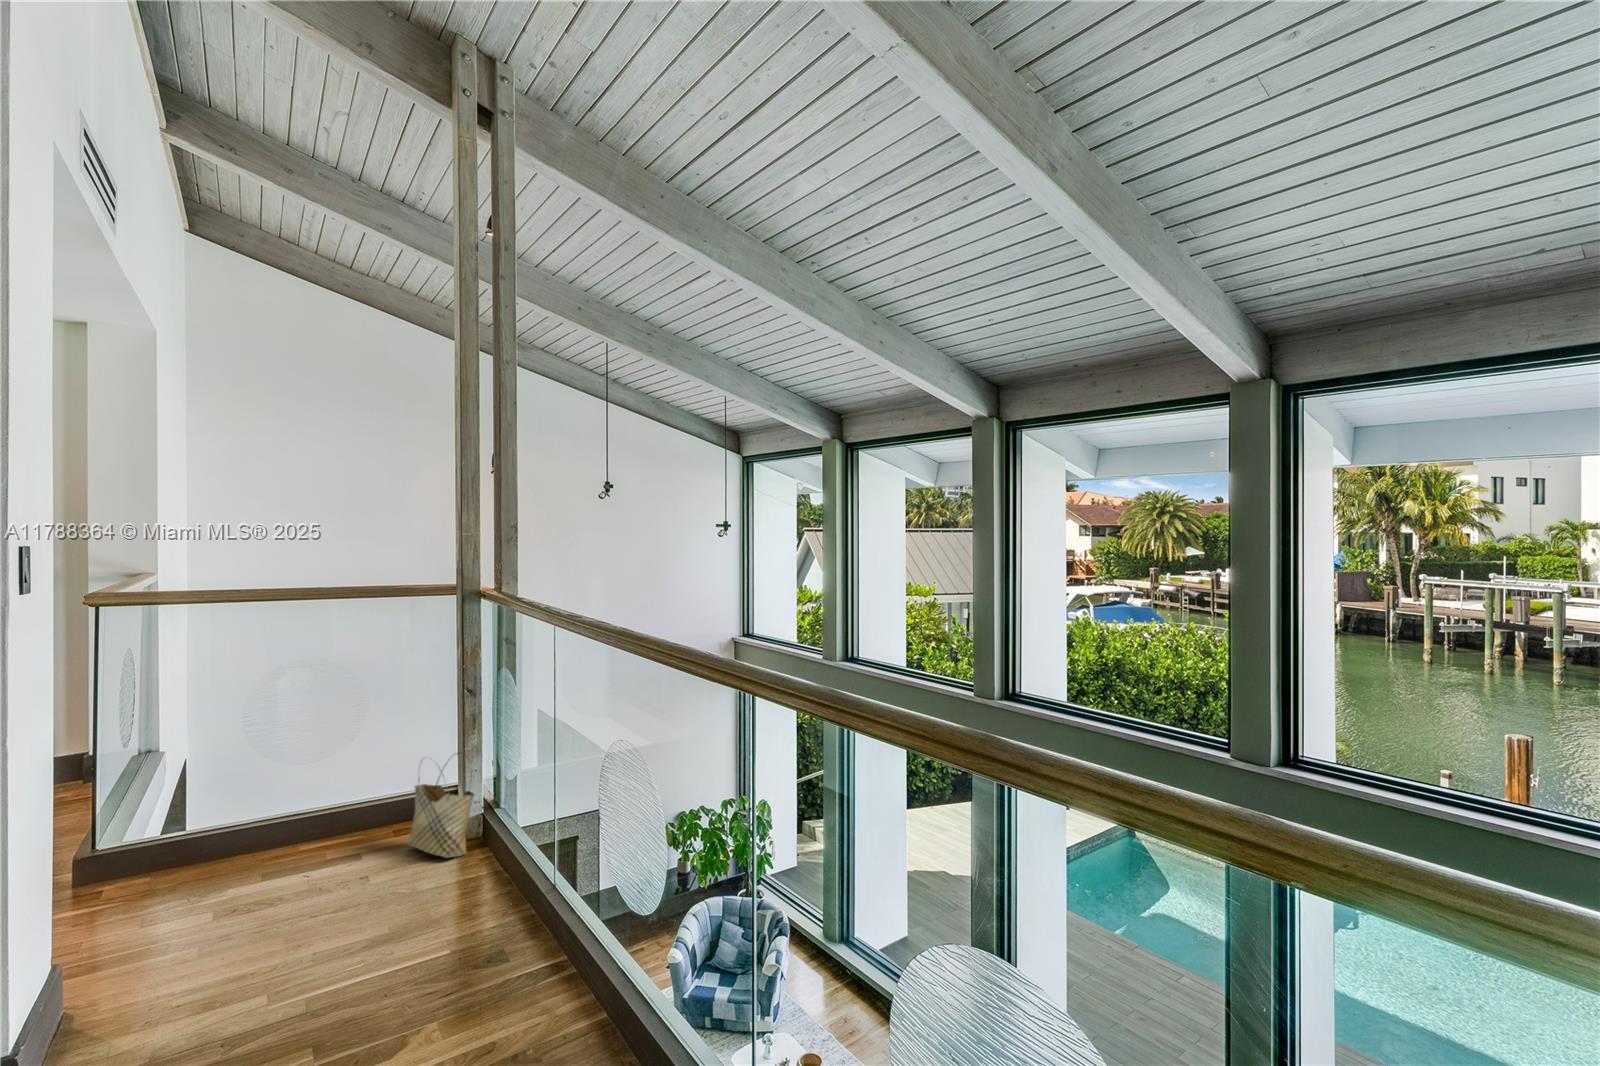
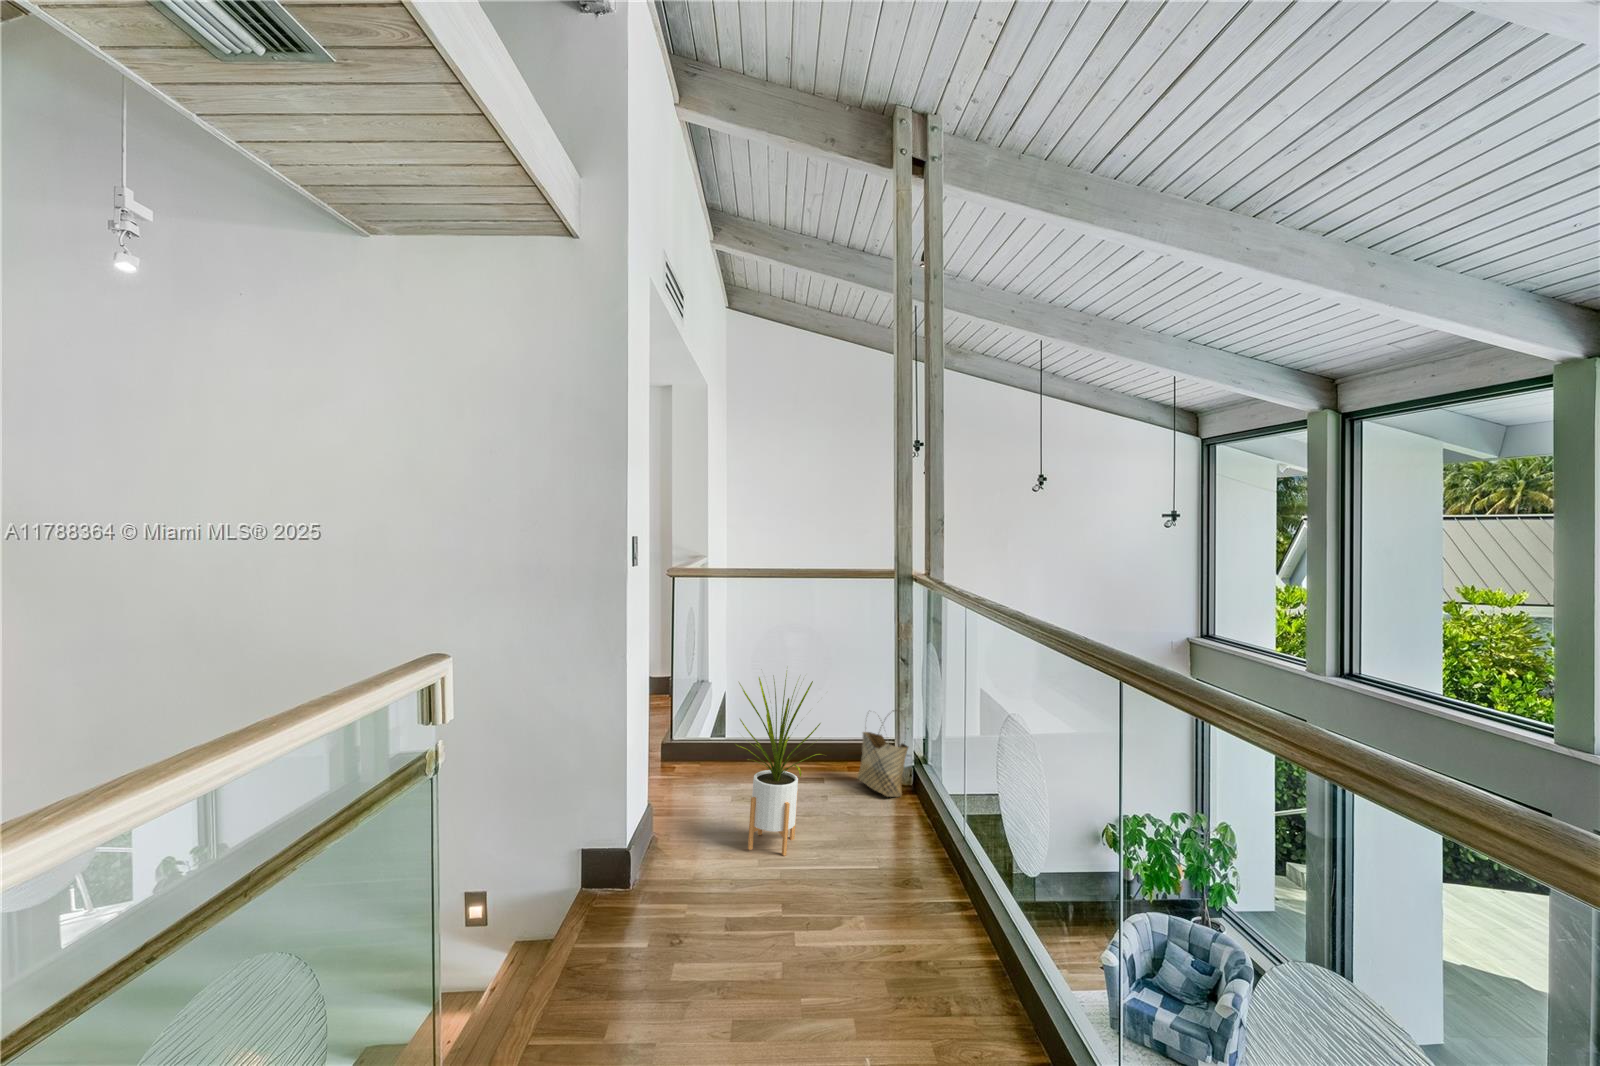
house plant: none [219,711,363,964] -> present [736,673,821,856]

